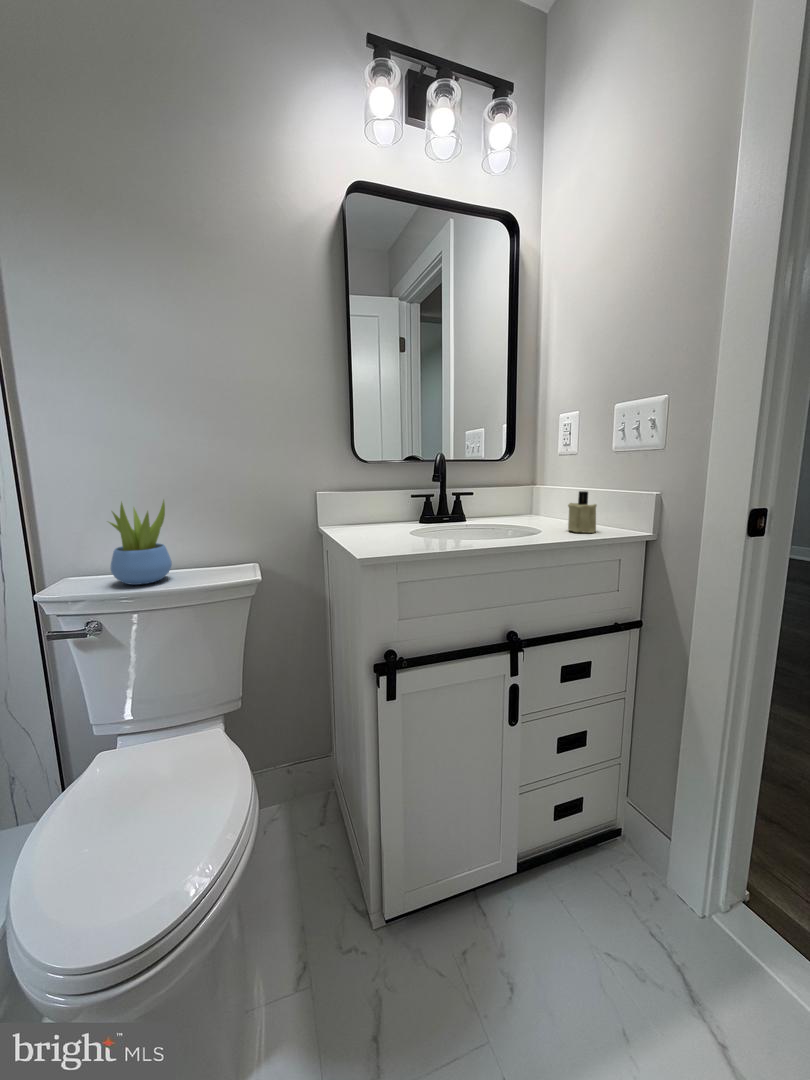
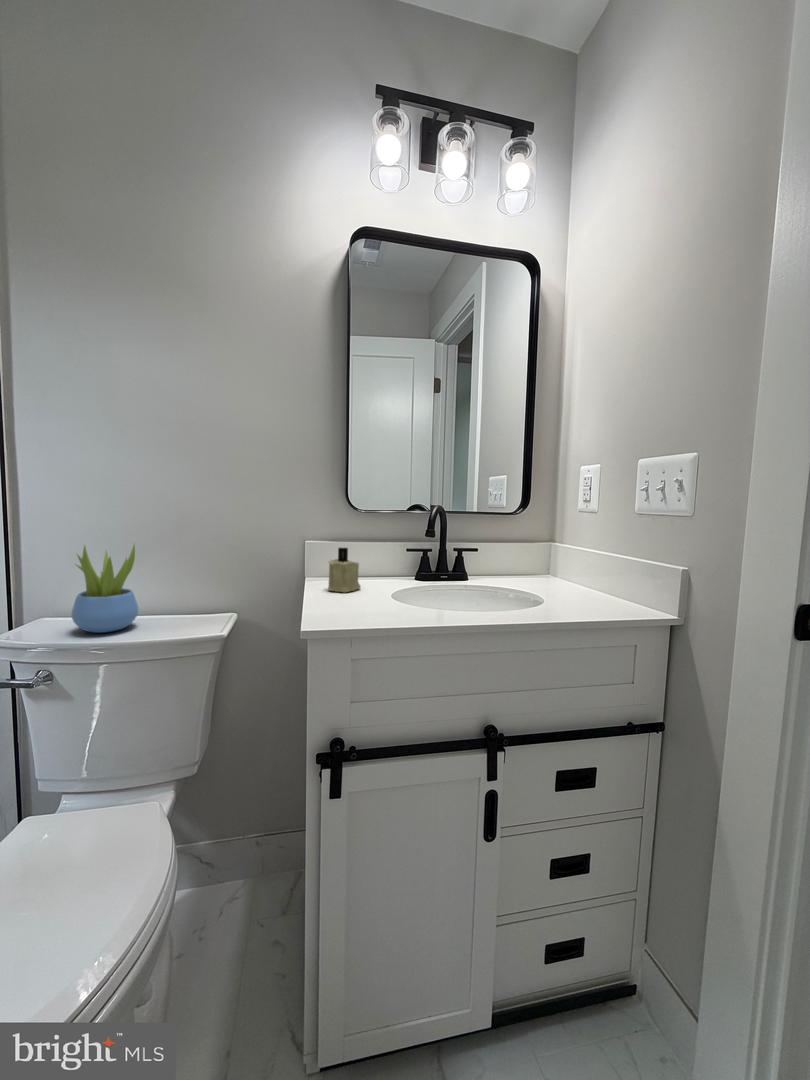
candle: present [568,491,596,533] -> present [328,548,361,592]

